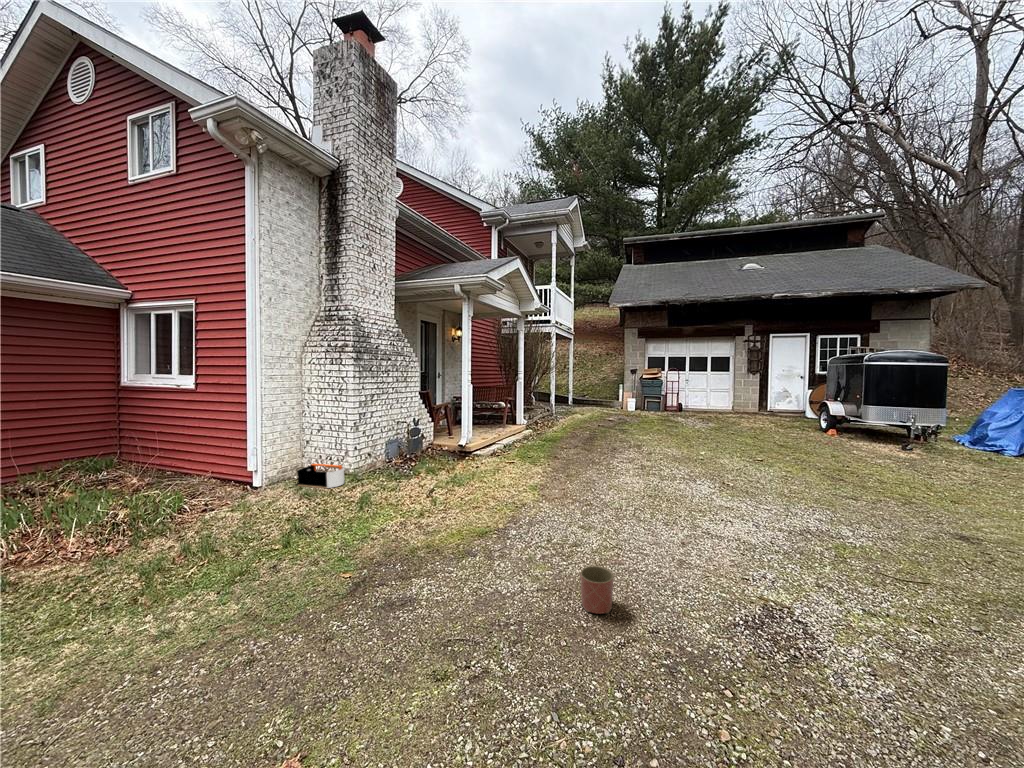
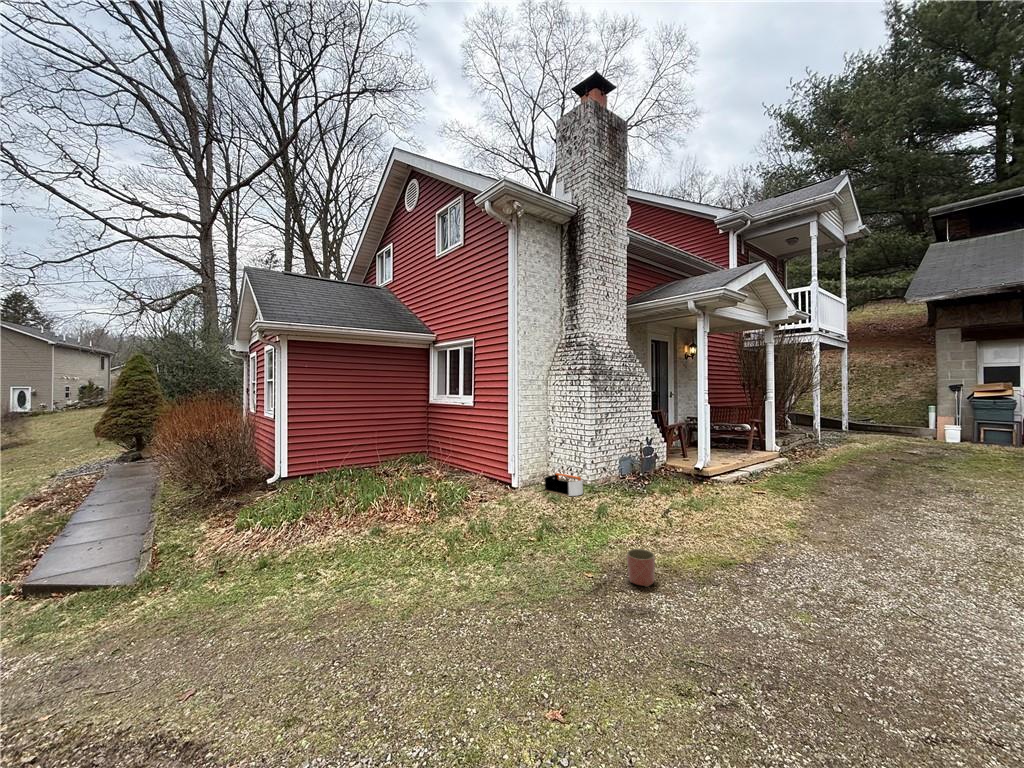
planter: present [580,566,614,614] -> present [627,549,655,587]

